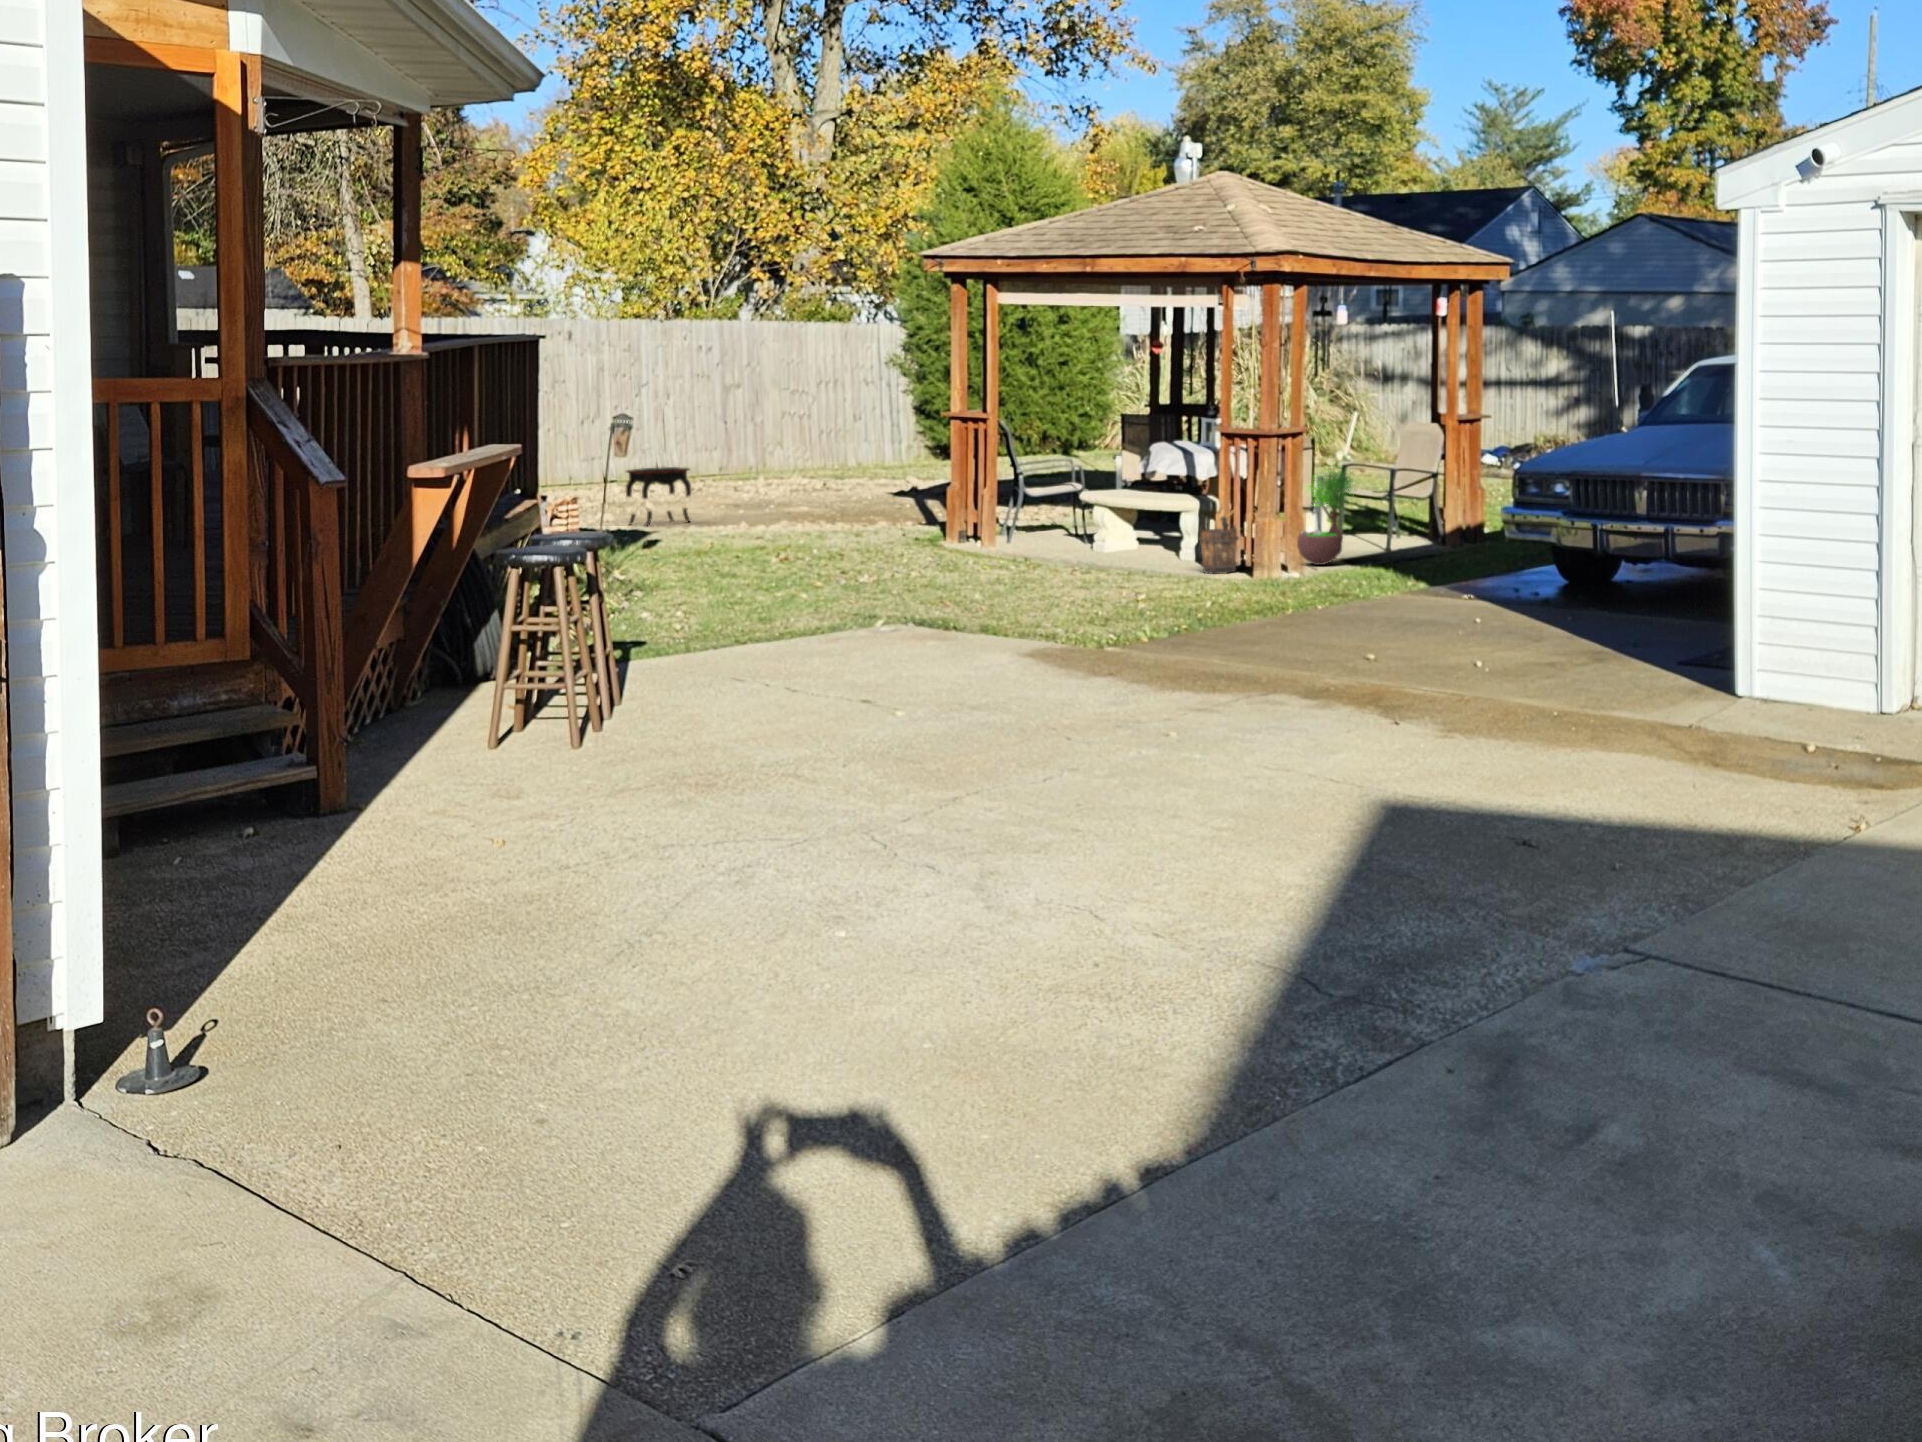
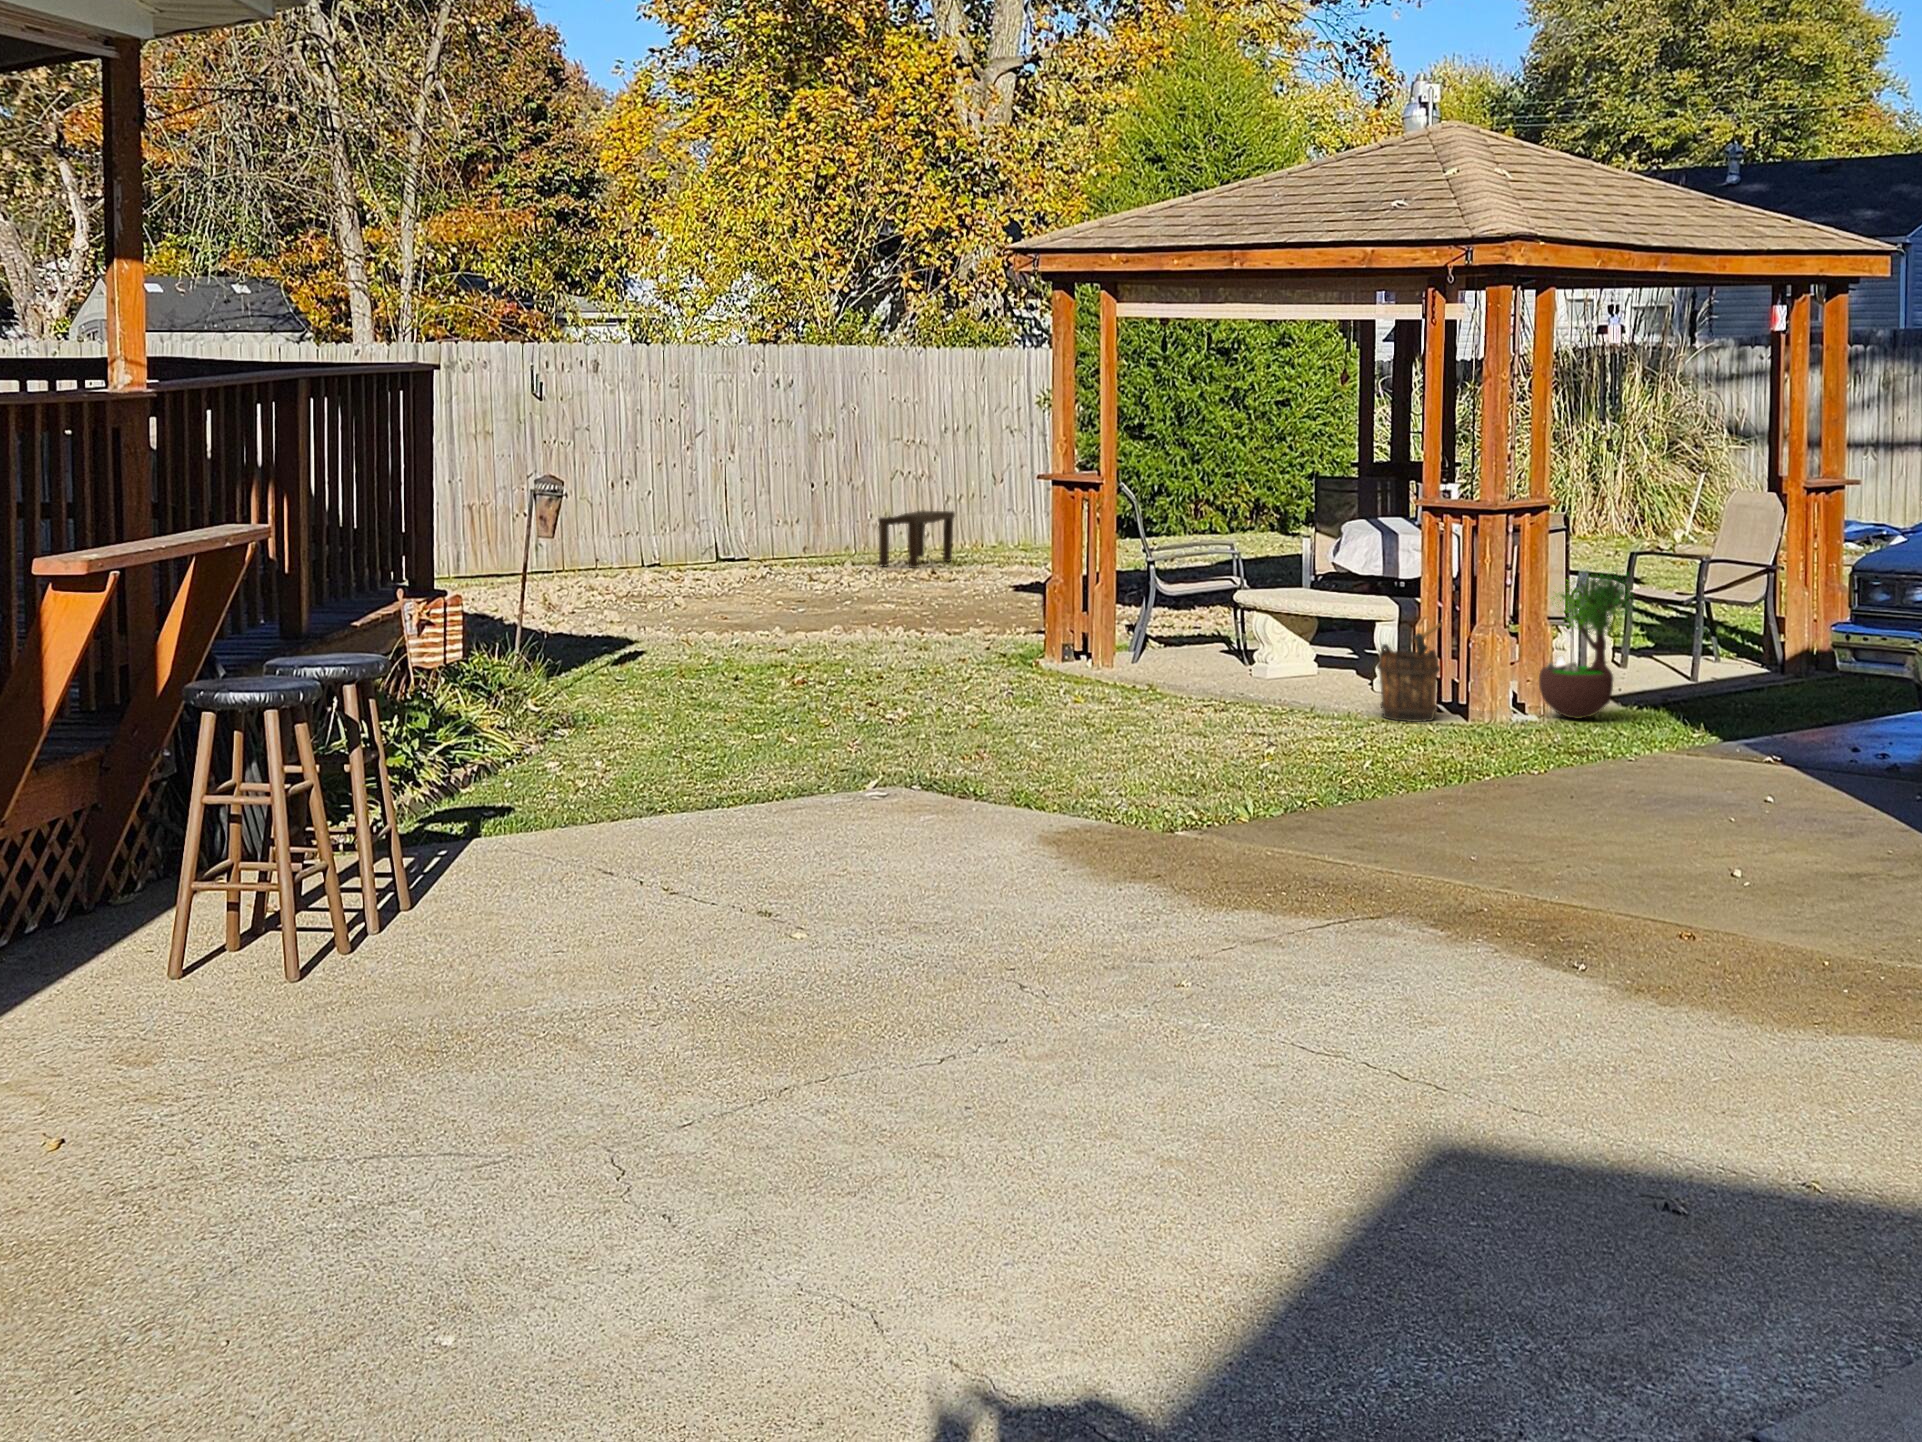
side table: present [626,467,691,526] -> none [705,501,784,574]
bench: none [762,470,819,515] -> present [878,511,955,568]

